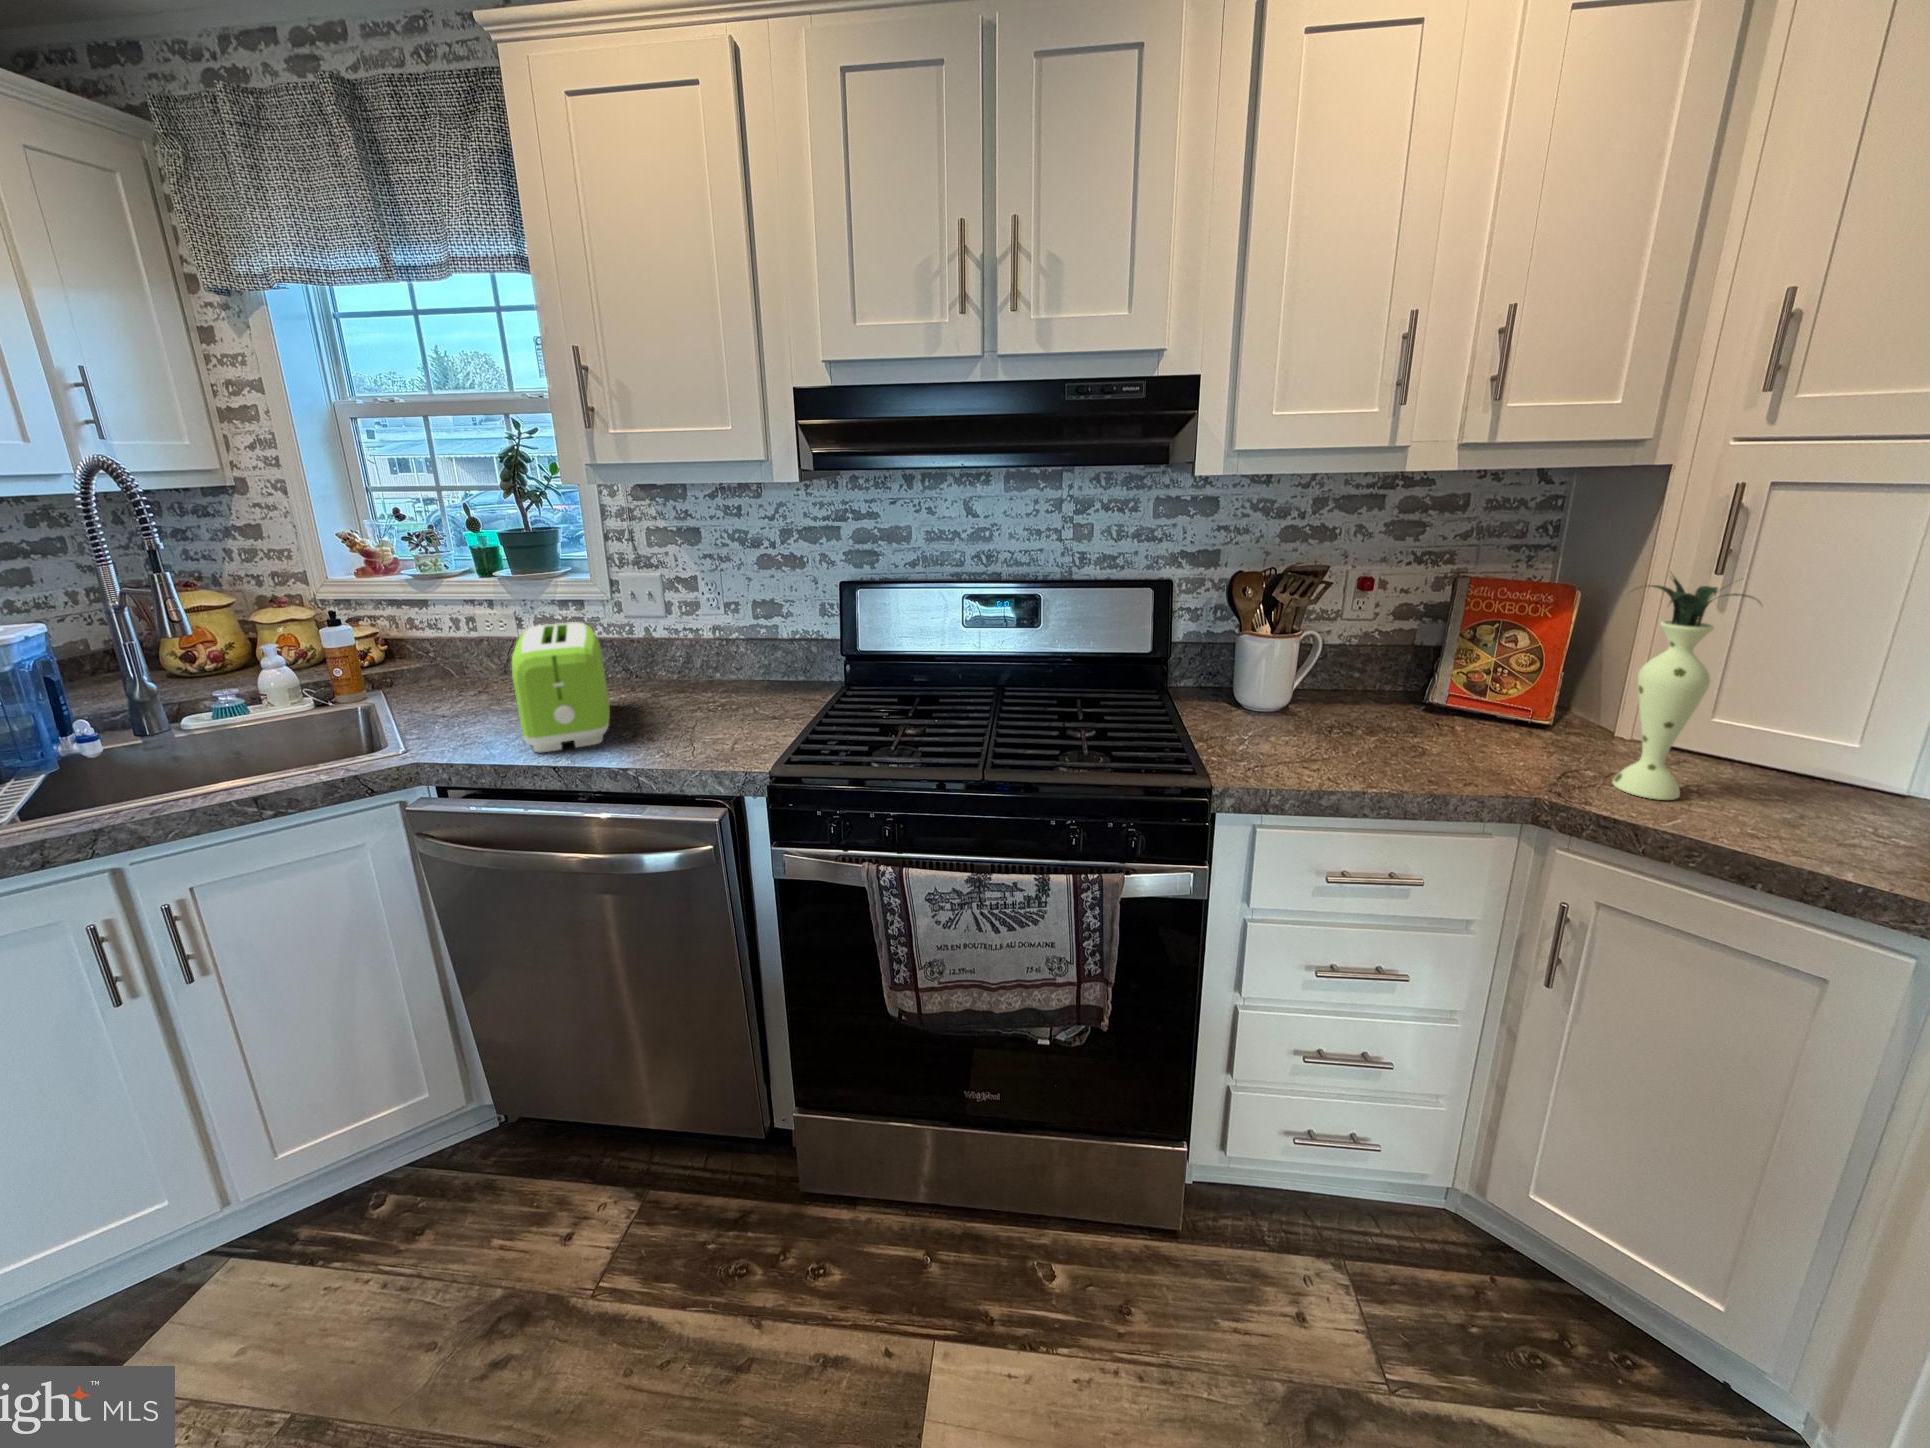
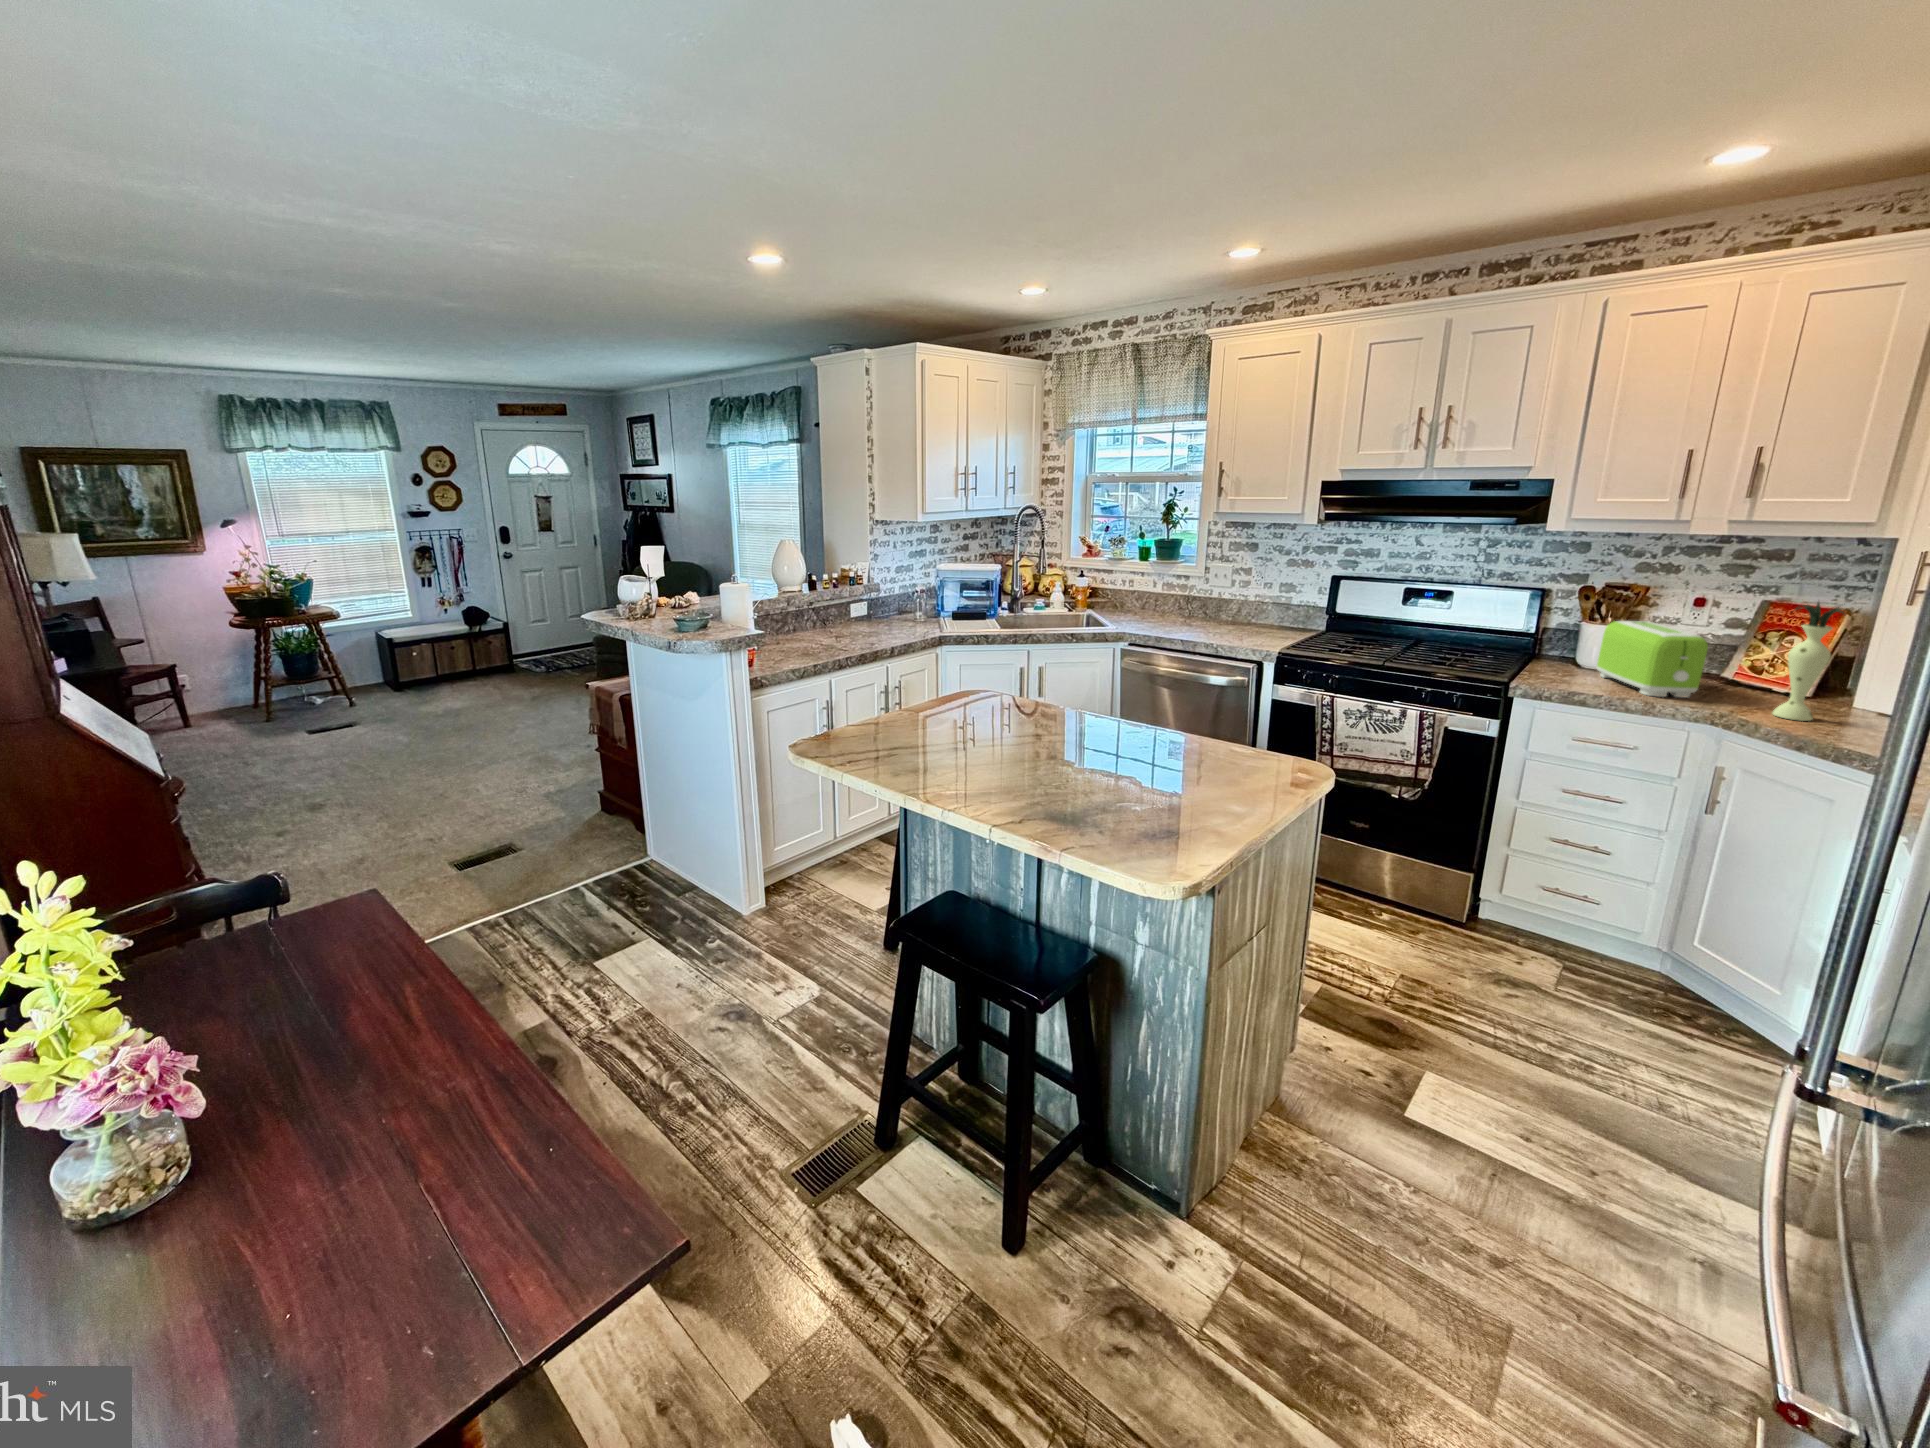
toaster: present [512,622,610,752] -> present [1597,621,1708,697]

